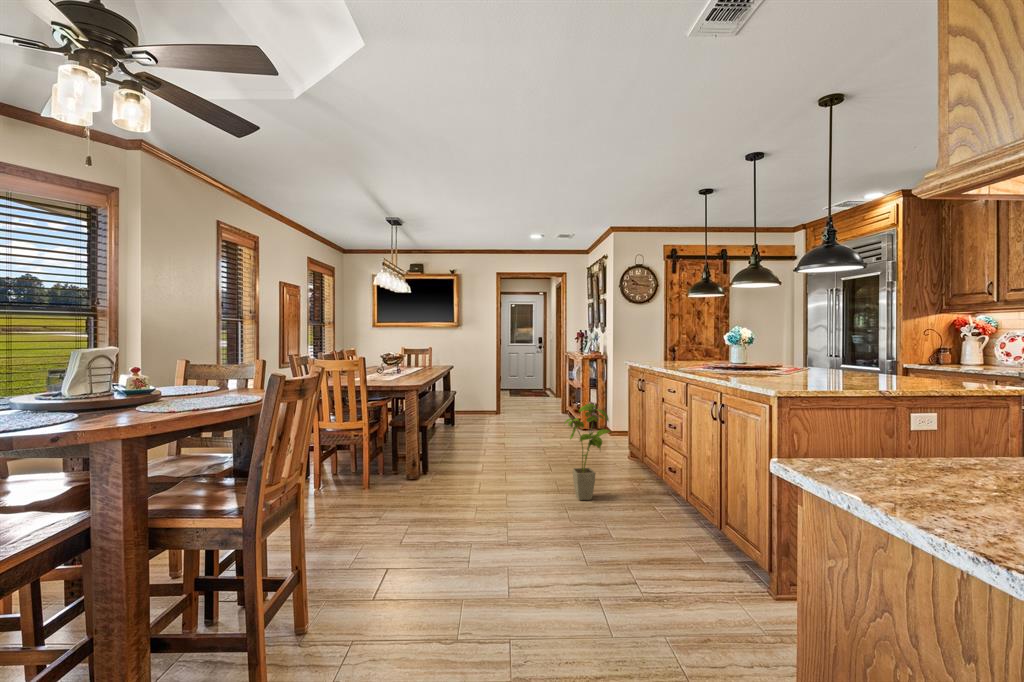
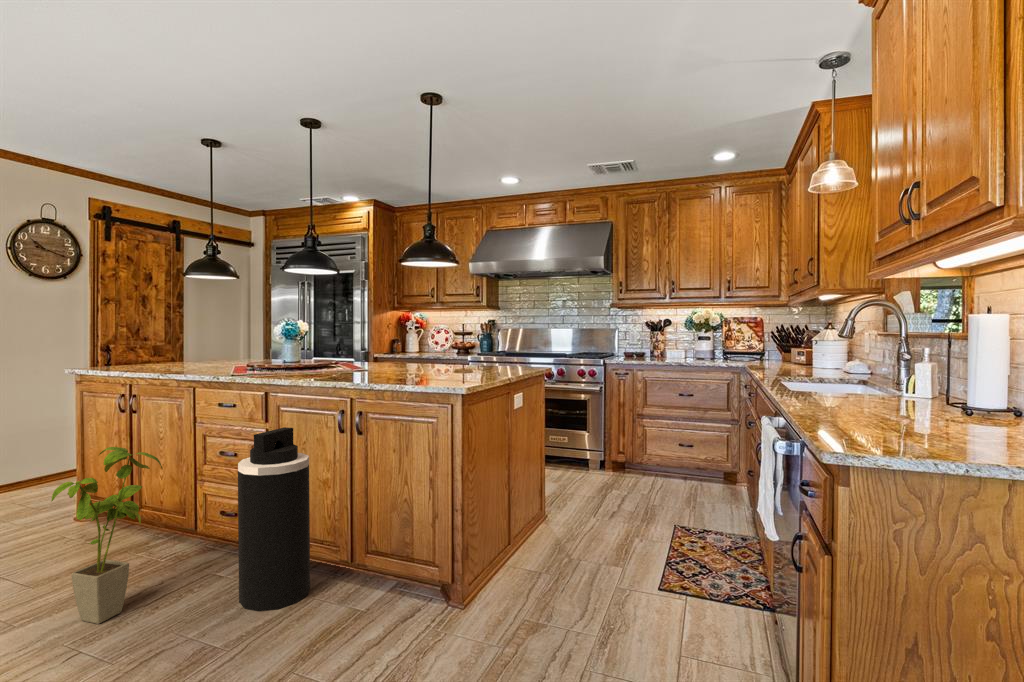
trash can: none [638,409,686,536] -> present [238,427,310,611]

